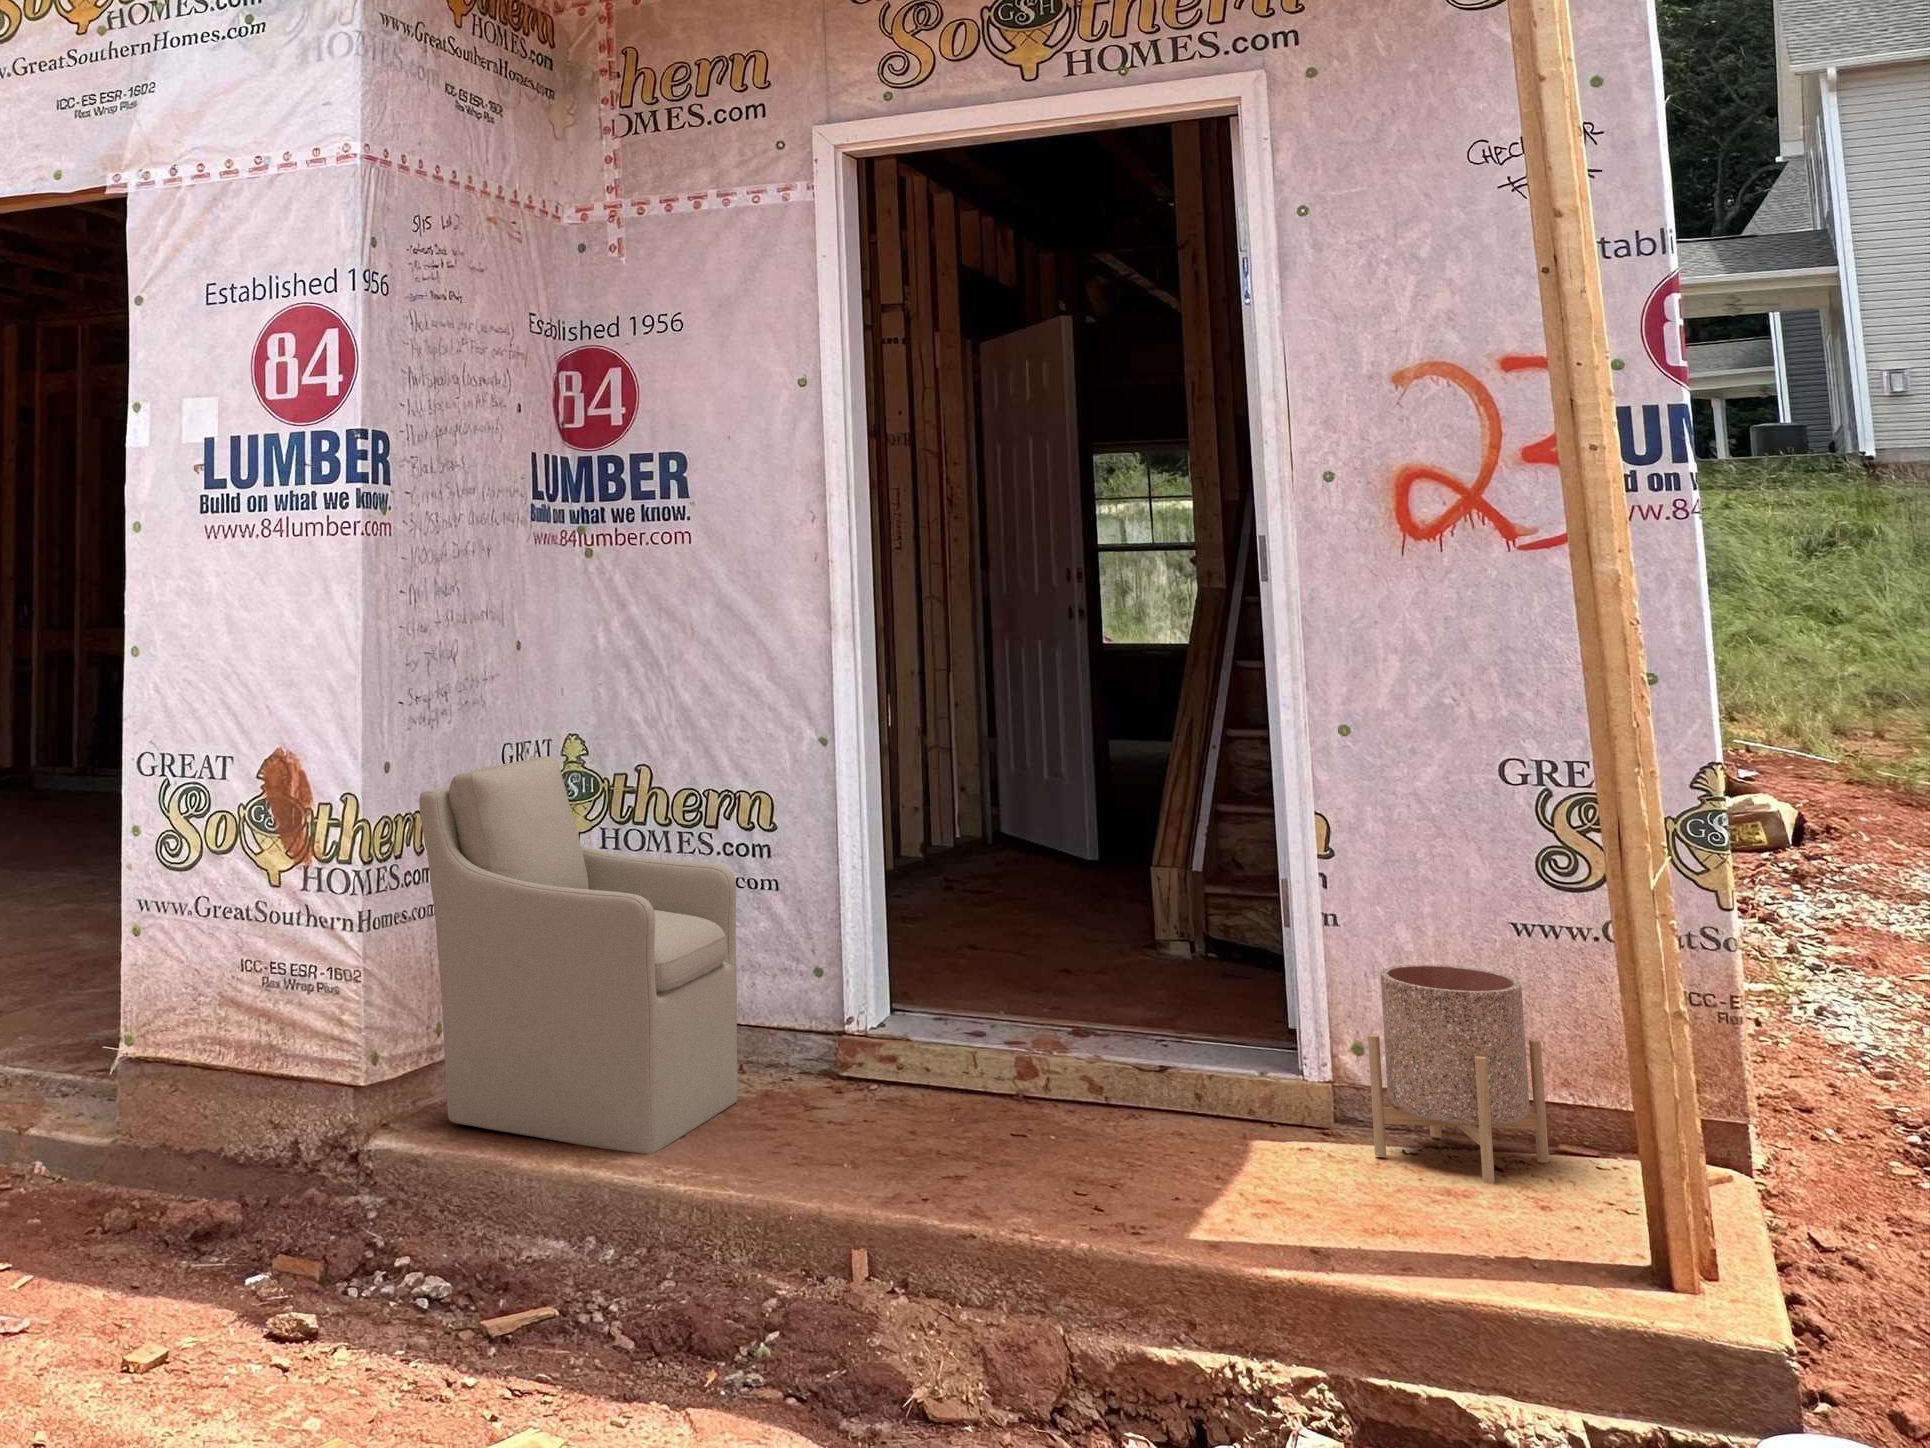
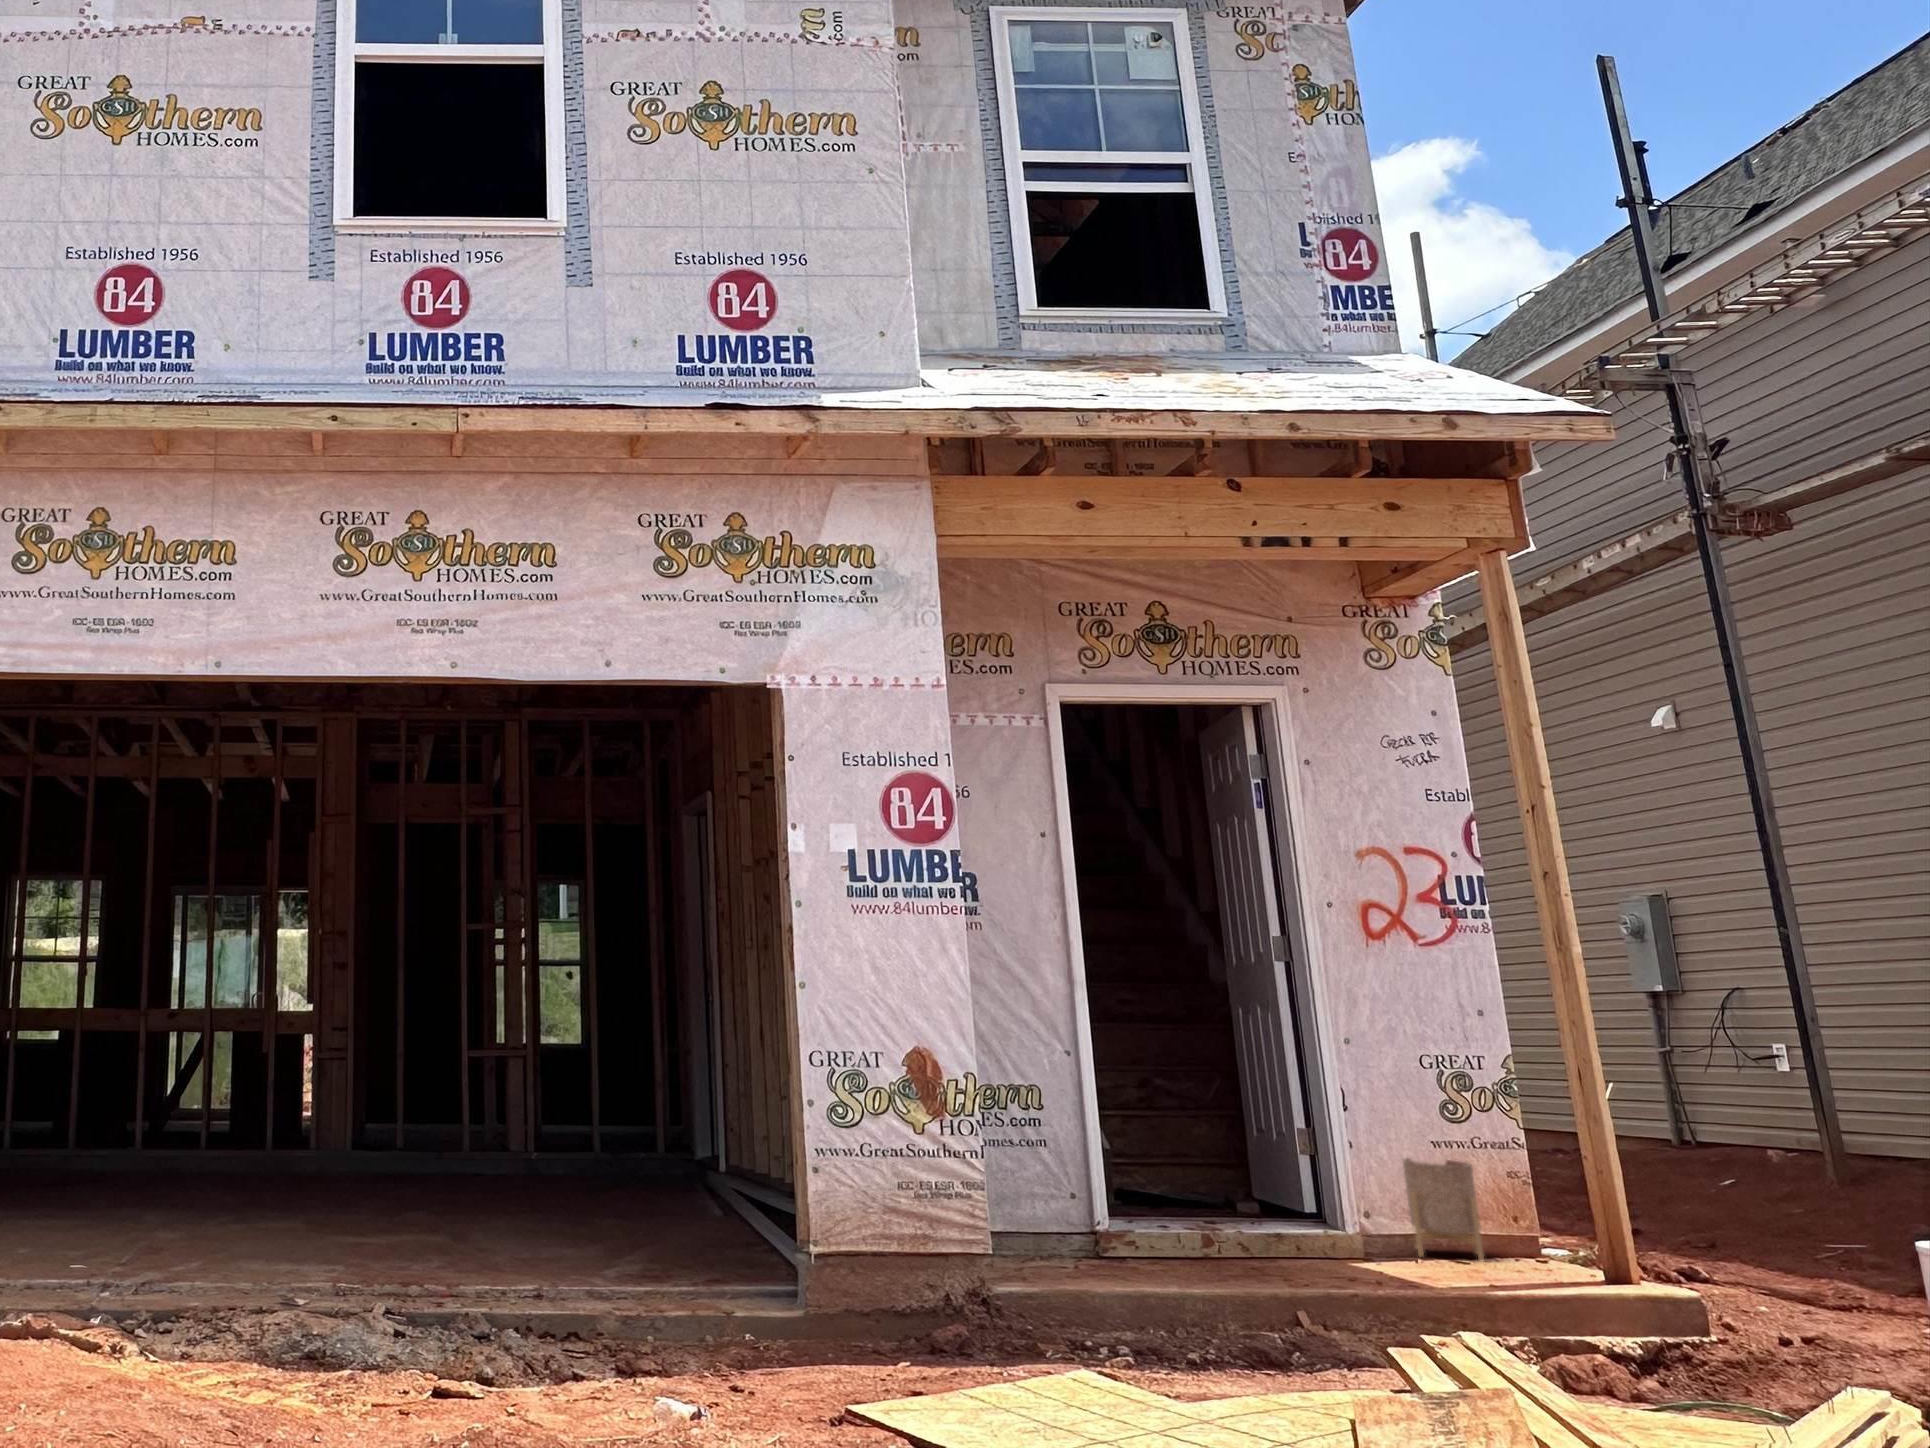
chair: present [419,756,738,1154] -> none [955,1054,1149,1283]

